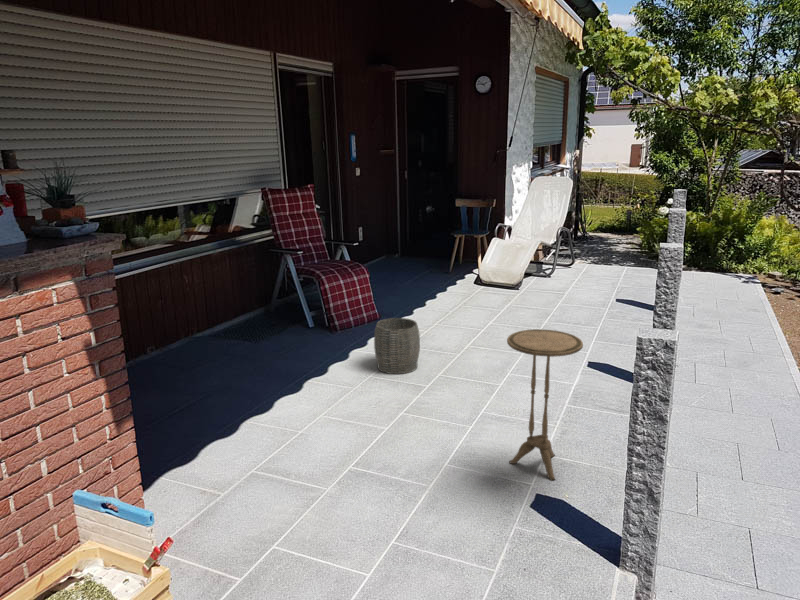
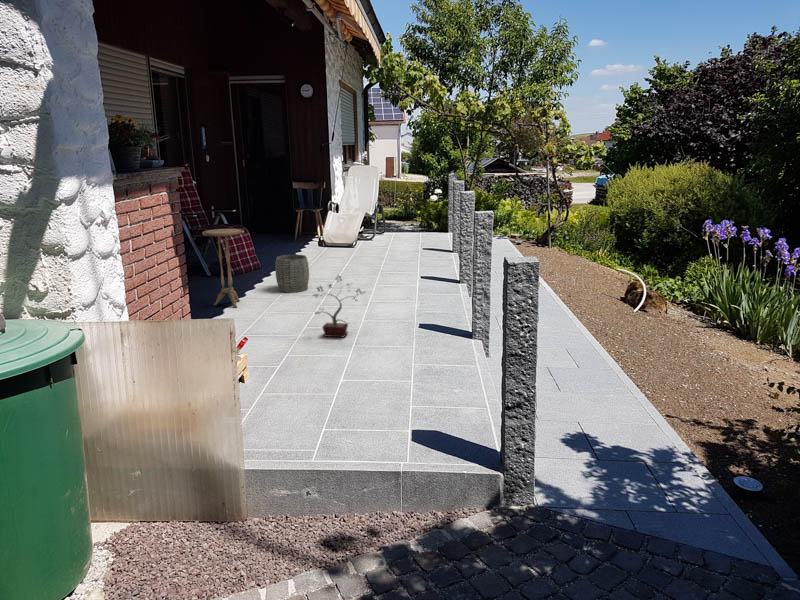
side table: present [507,329,583,480] -> present [202,229,244,308]
potted plant: none [361,398,438,499] -> present [313,275,365,337]

